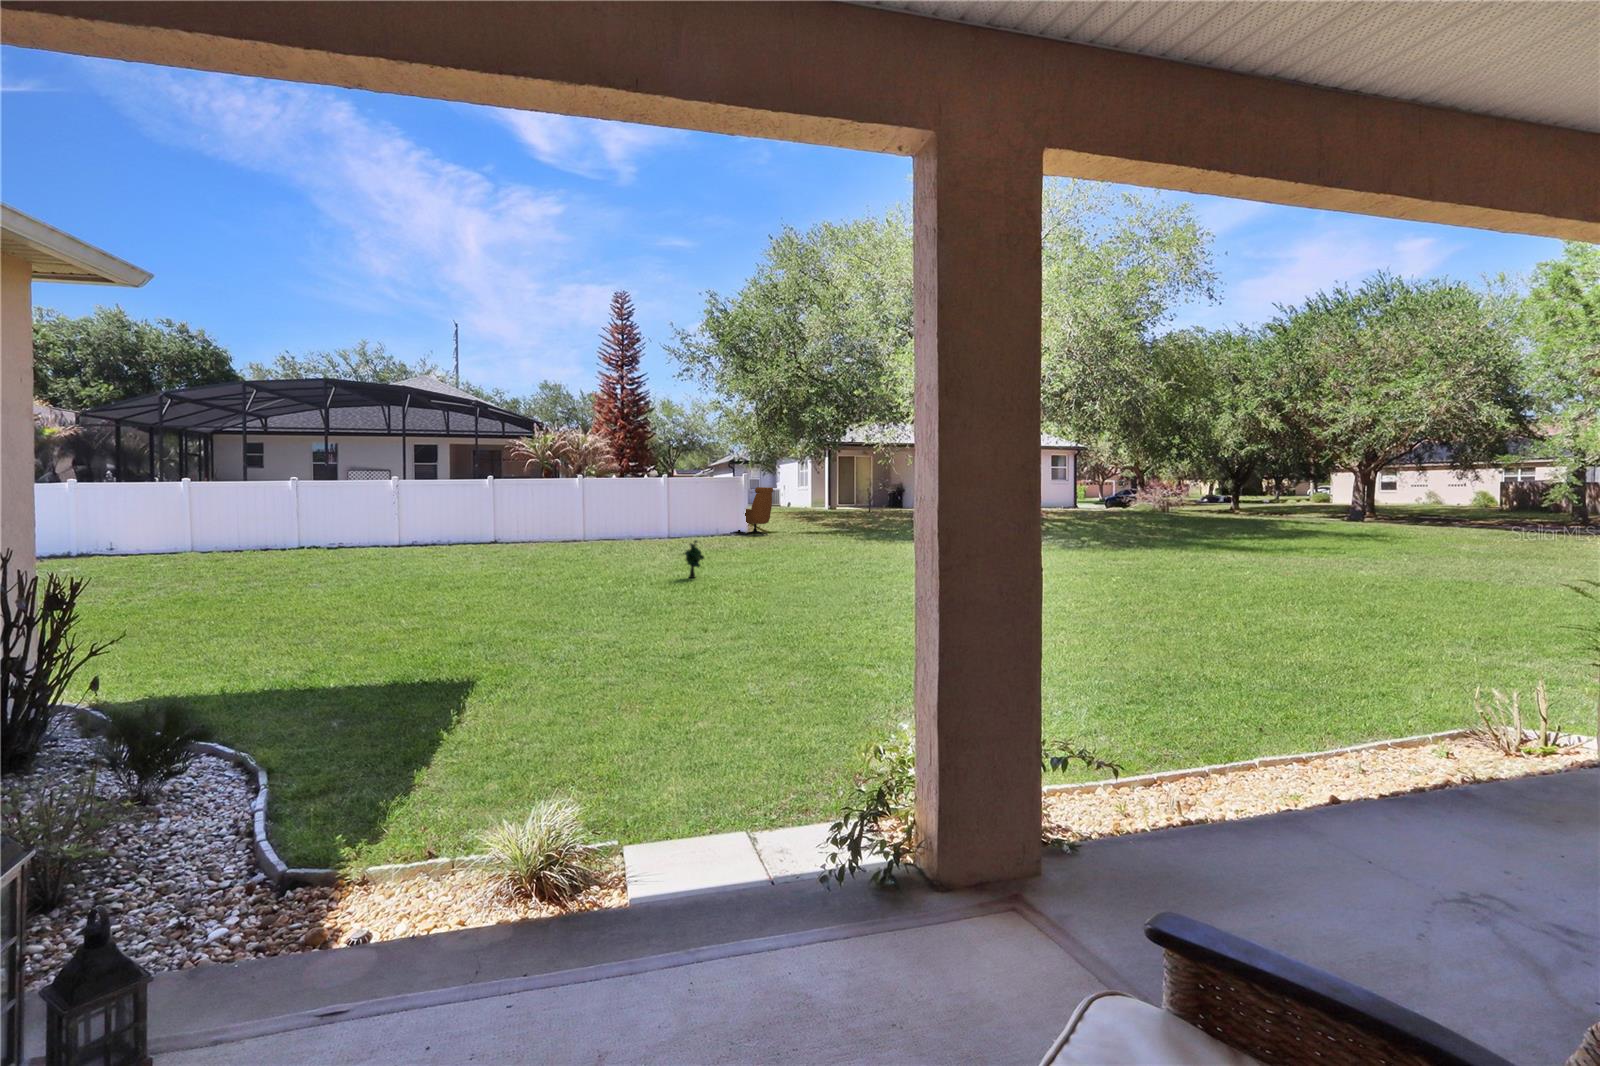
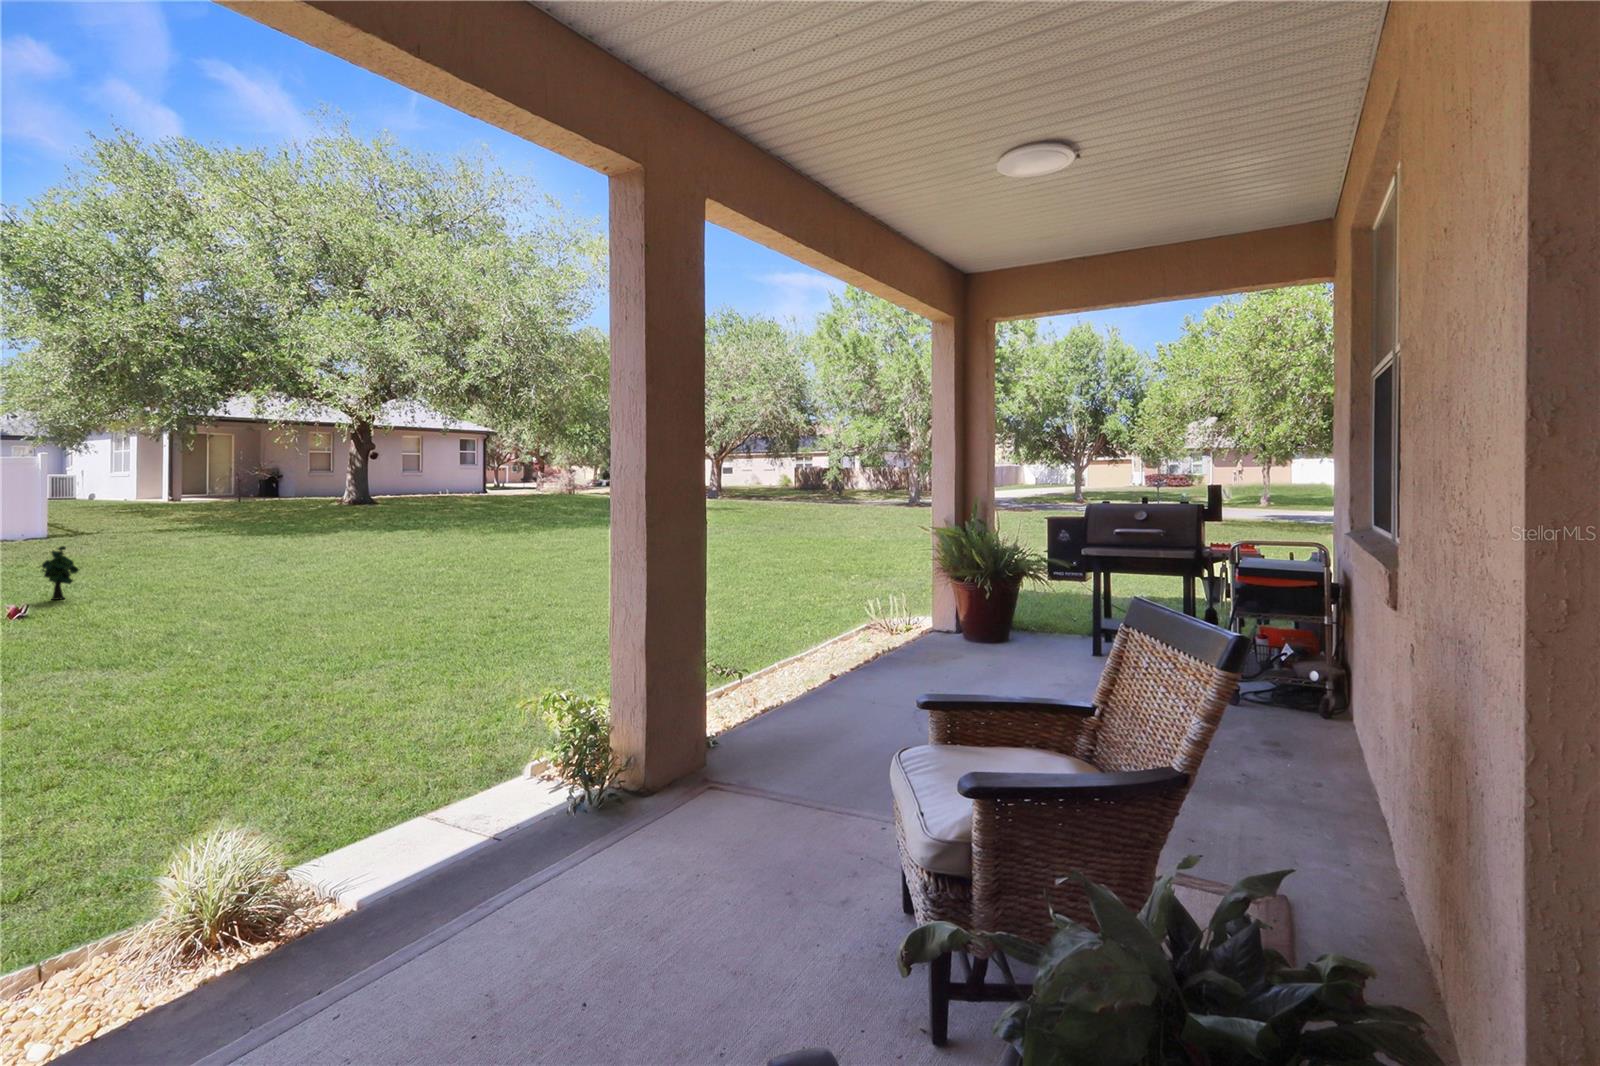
lounge chair: present [734,487,773,536] -> none [47,471,129,537]

